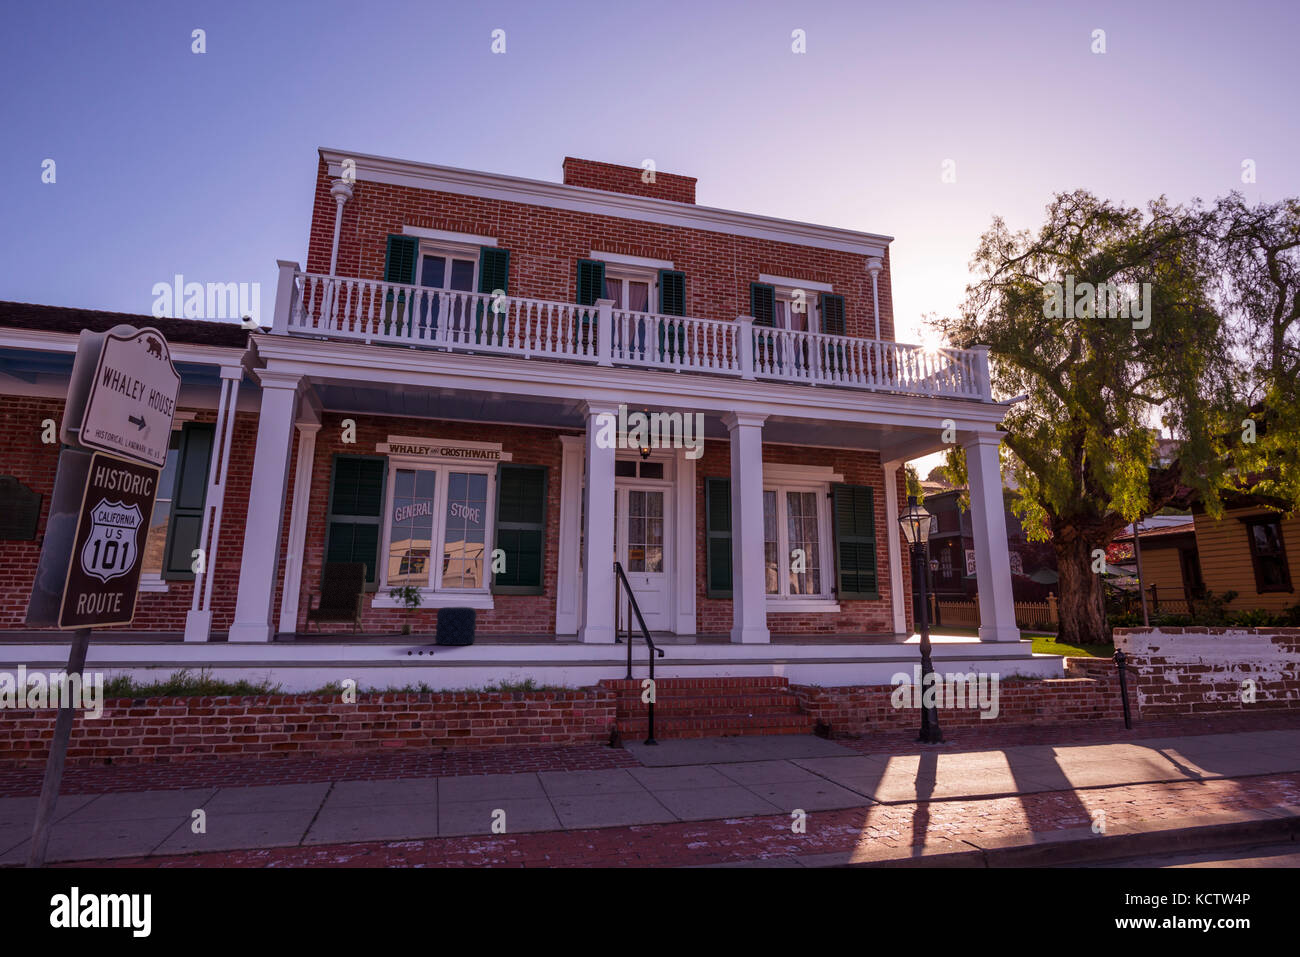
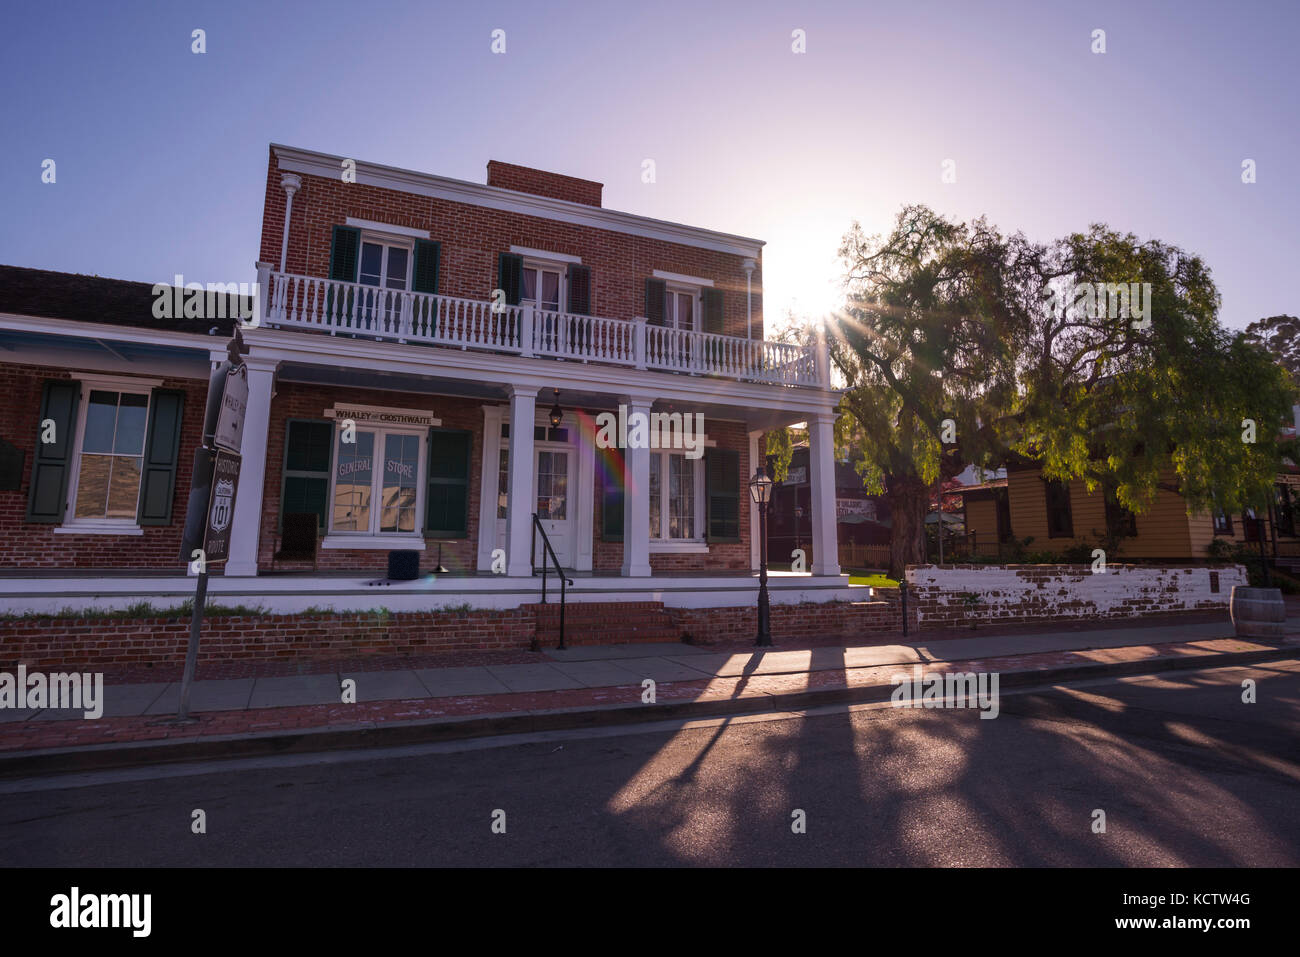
potted plant: present [387,585,424,634] -> present [958,593,985,629]
side table: none [486,597,527,635] -> present [427,542,455,572]

